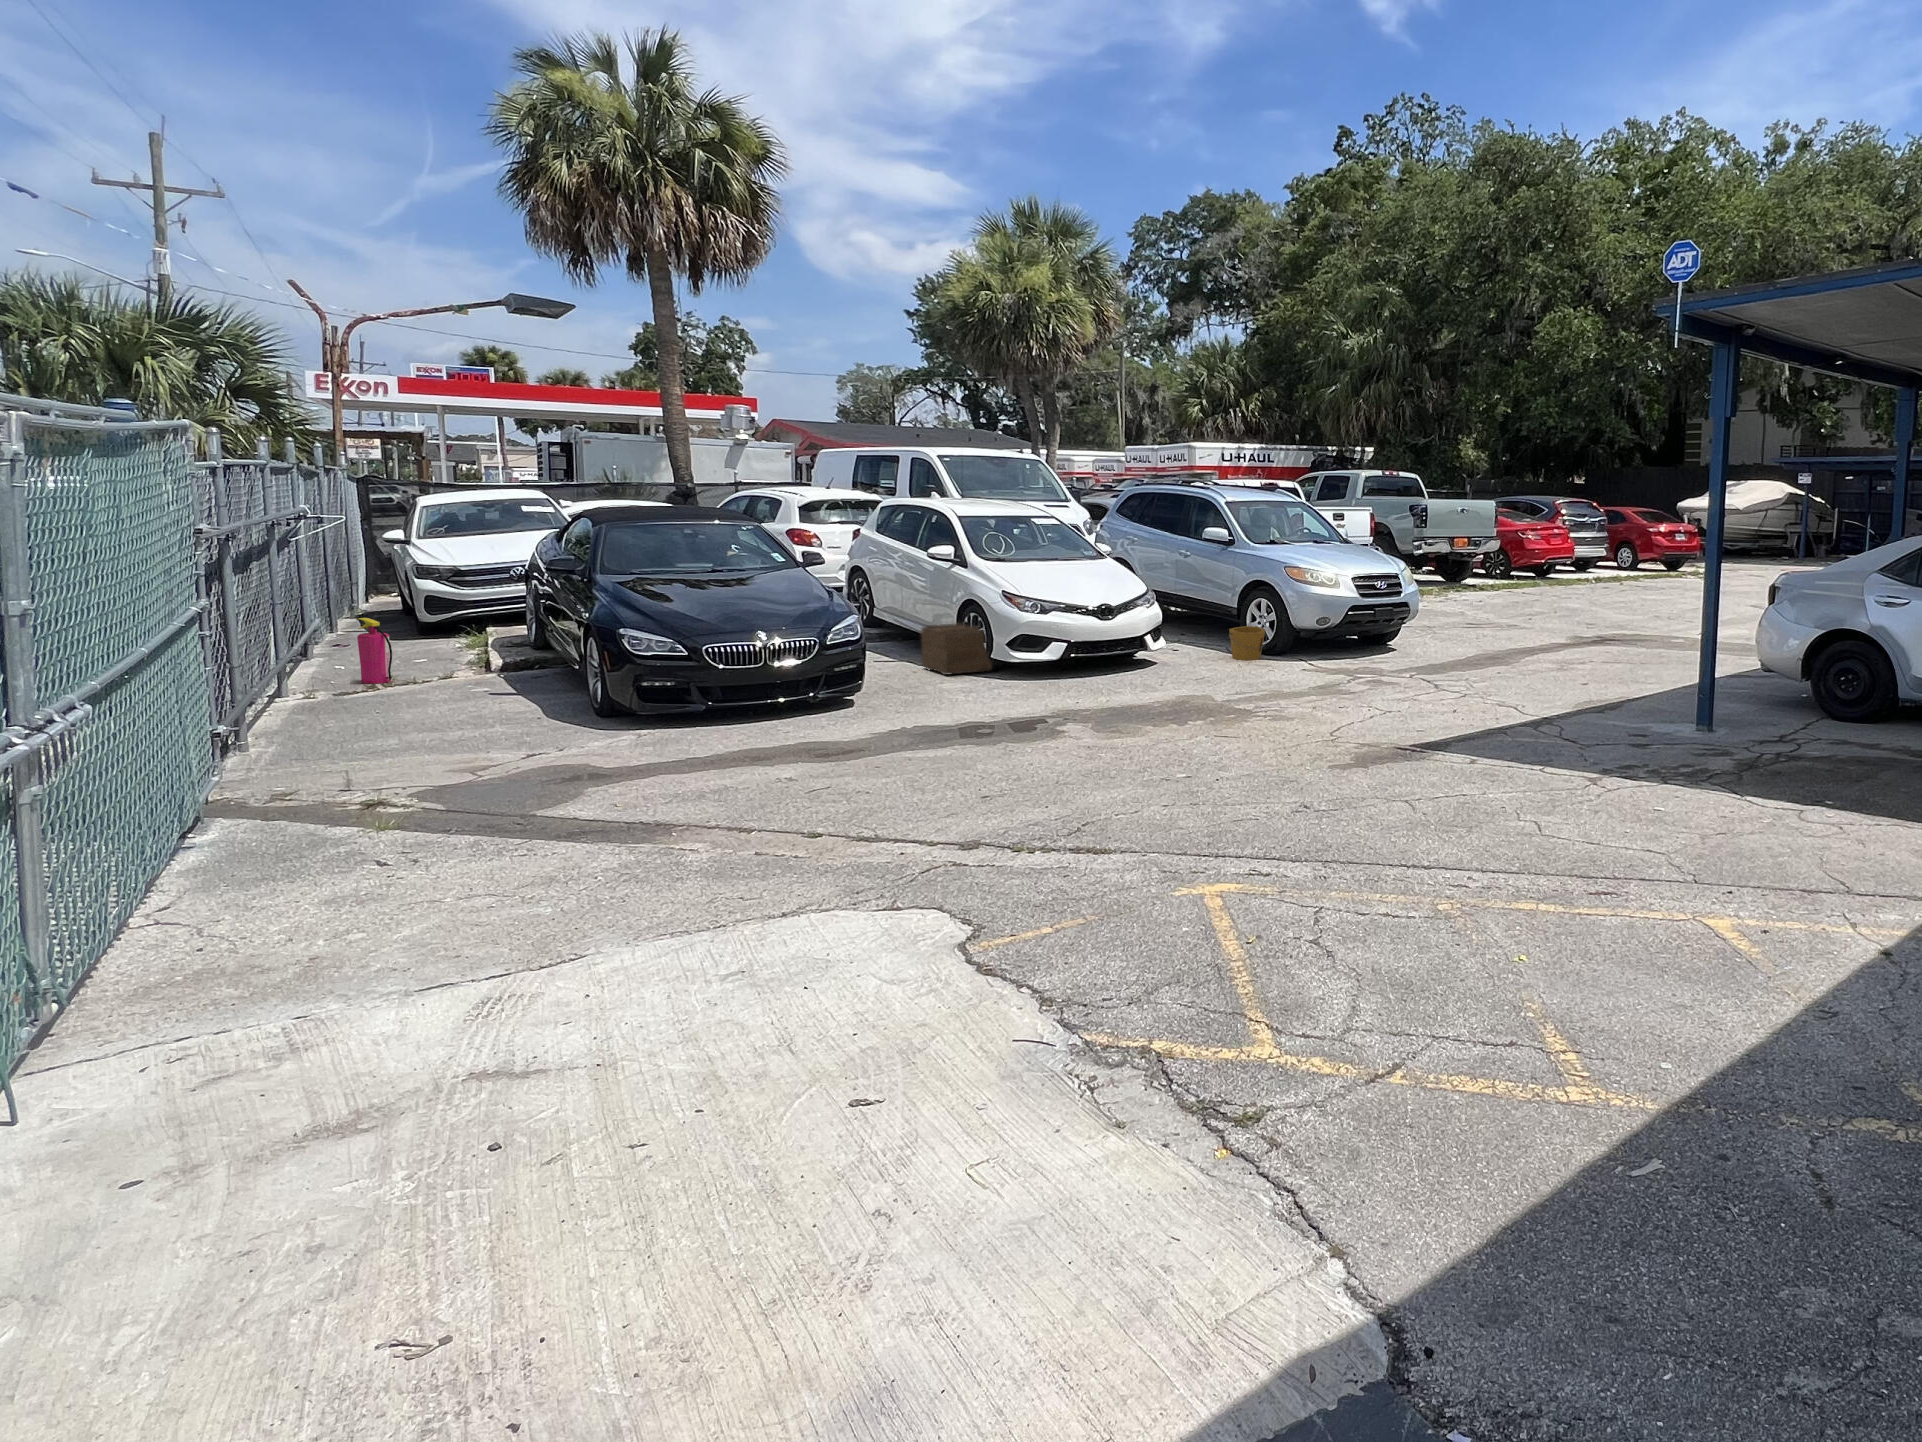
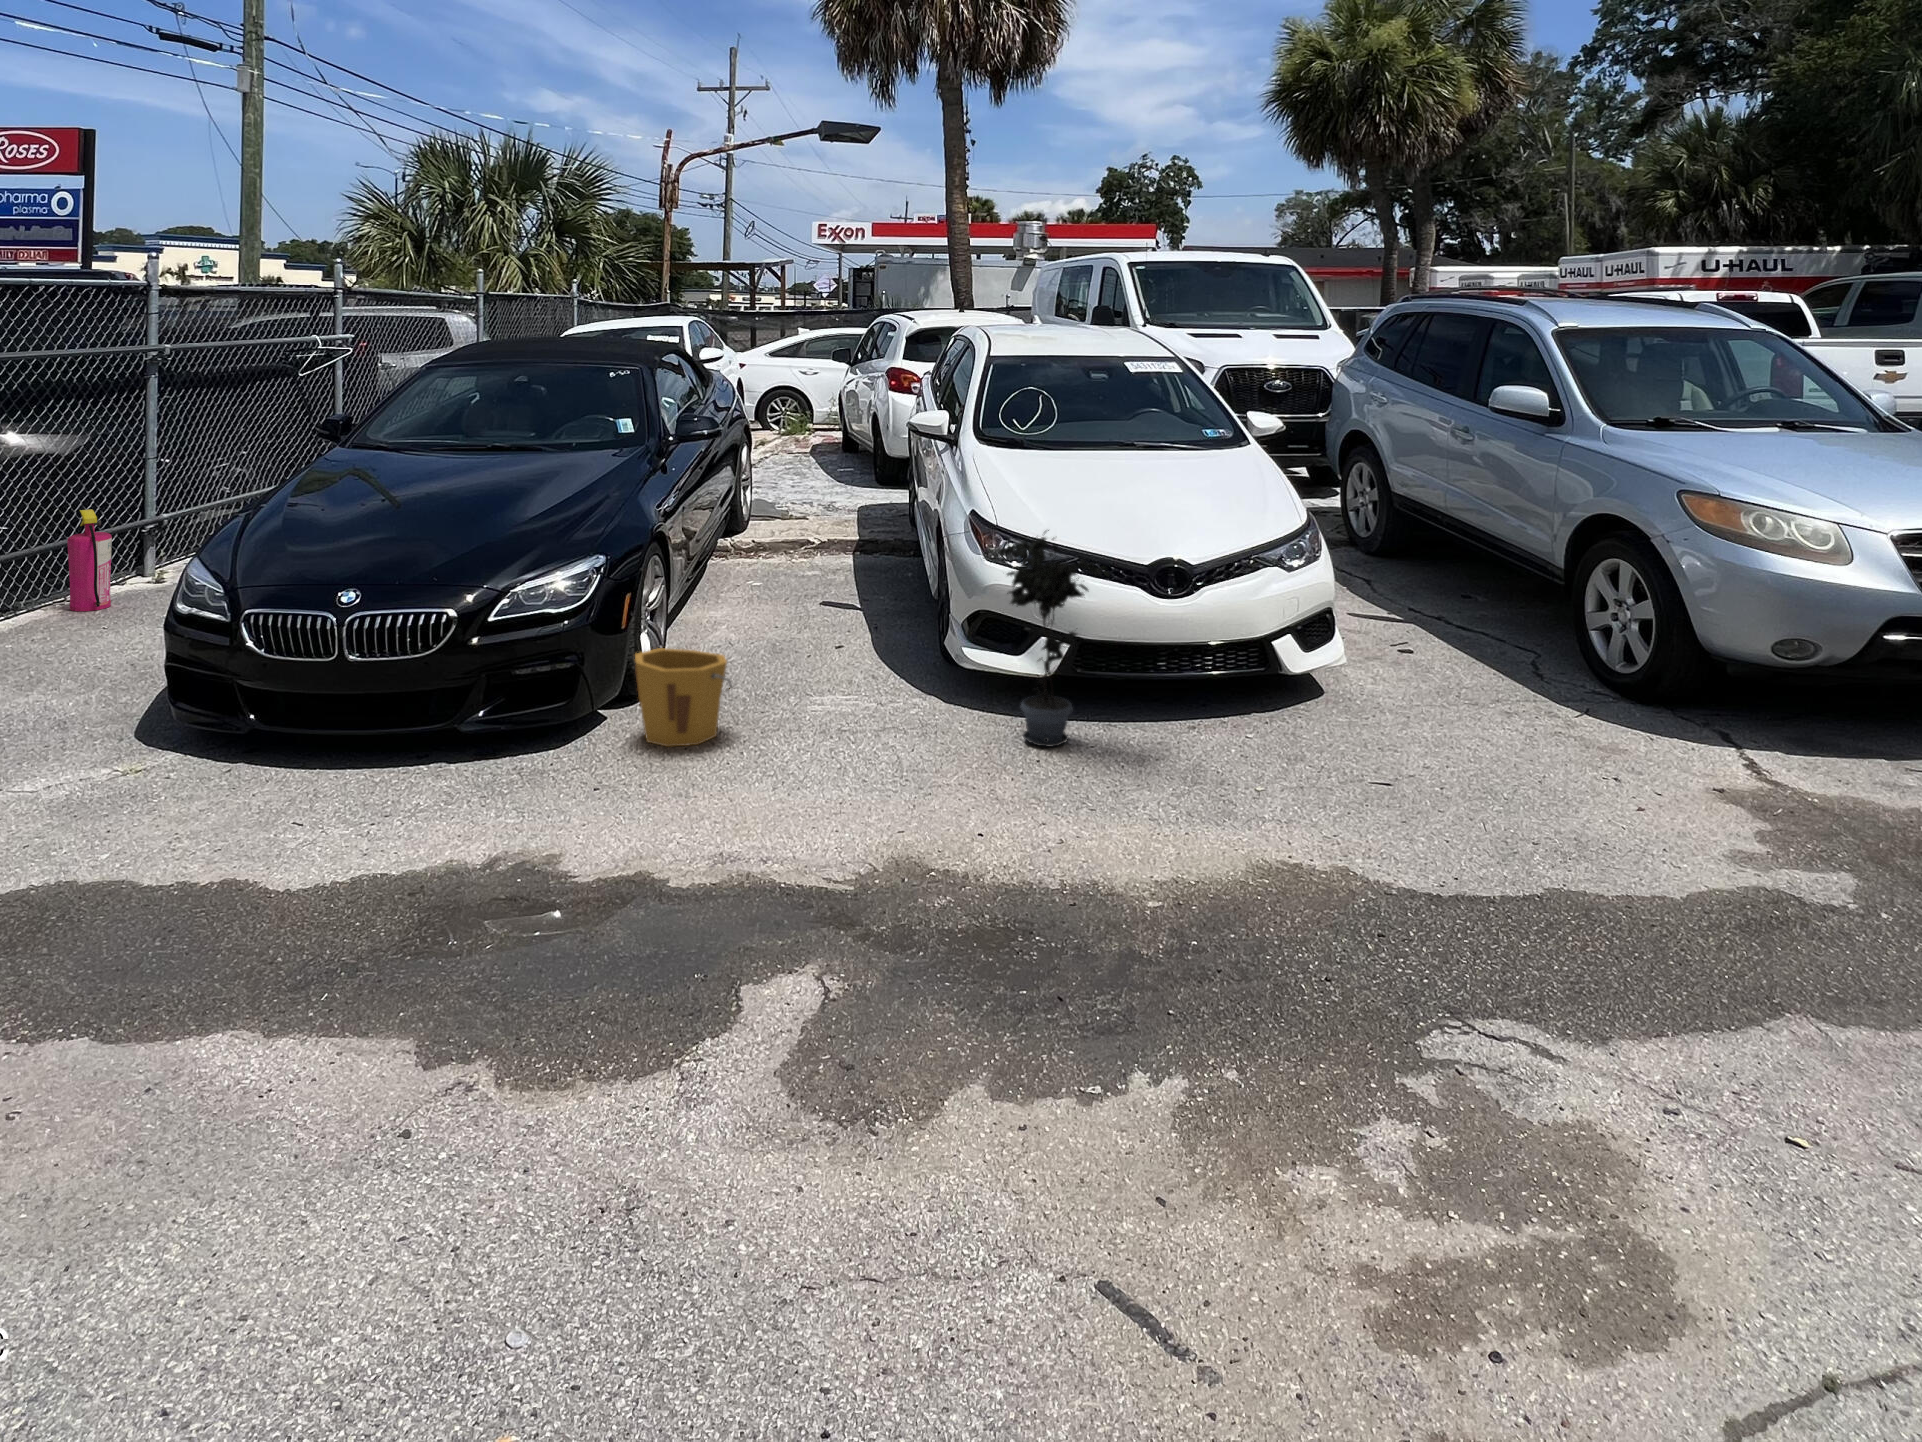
potted plant: none [1032,591,1095,682] -> present [983,530,1109,747]
wooden crate: present [921,623,992,675] -> none [829,575,940,689]
bucket: present [1229,626,1267,660] -> present [635,648,732,747]

